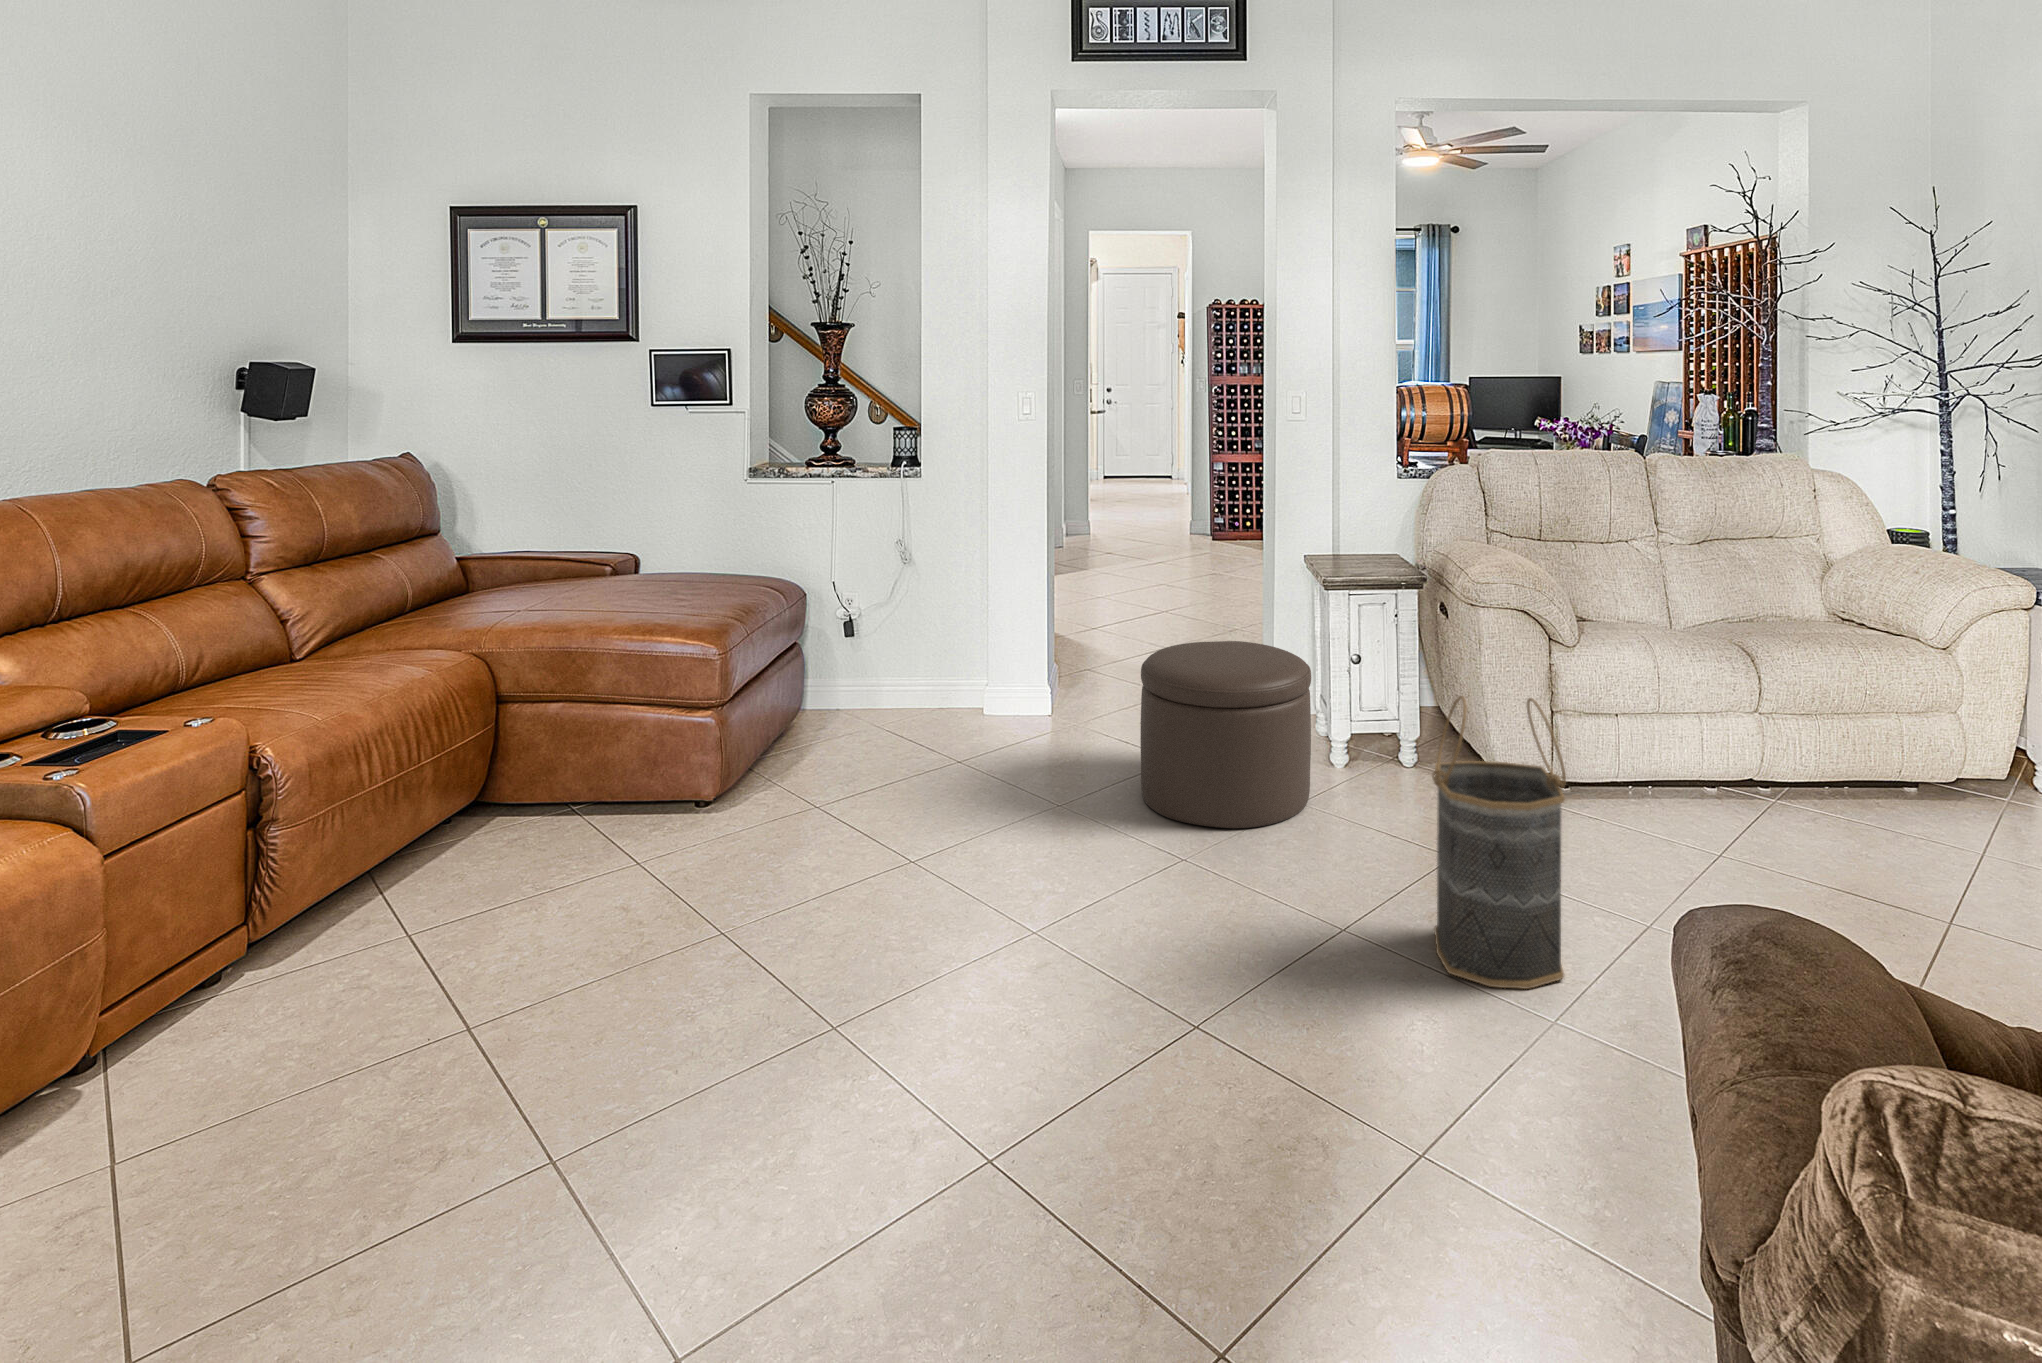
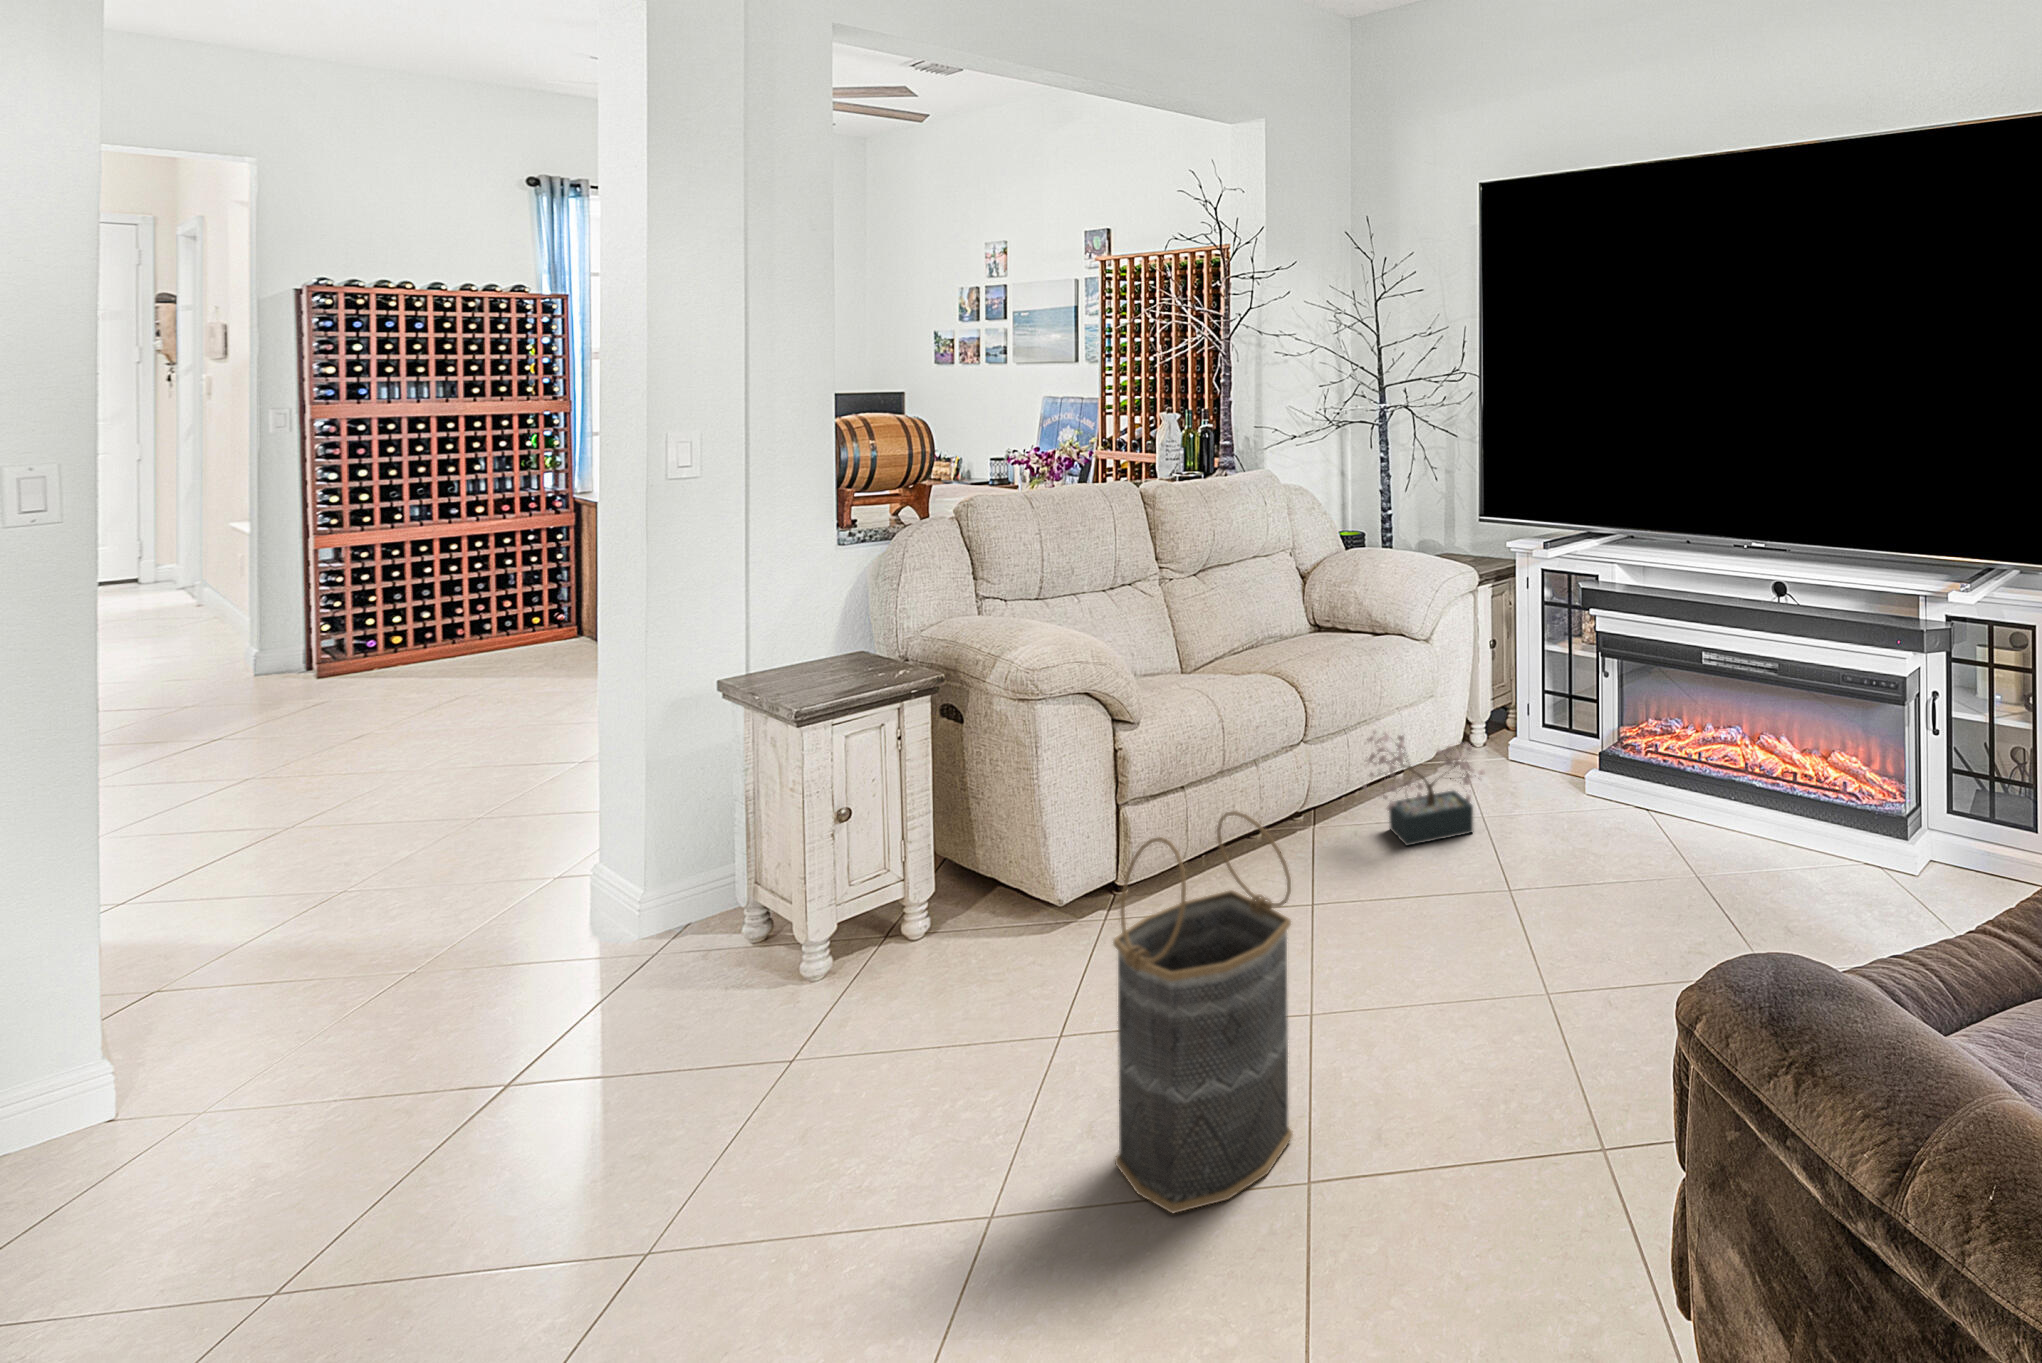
ottoman: present [1140,641,1311,828] -> none [456,845,809,1217]
decorative plant: none [1811,718,1973,859] -> present [1363,734,1484,846]

